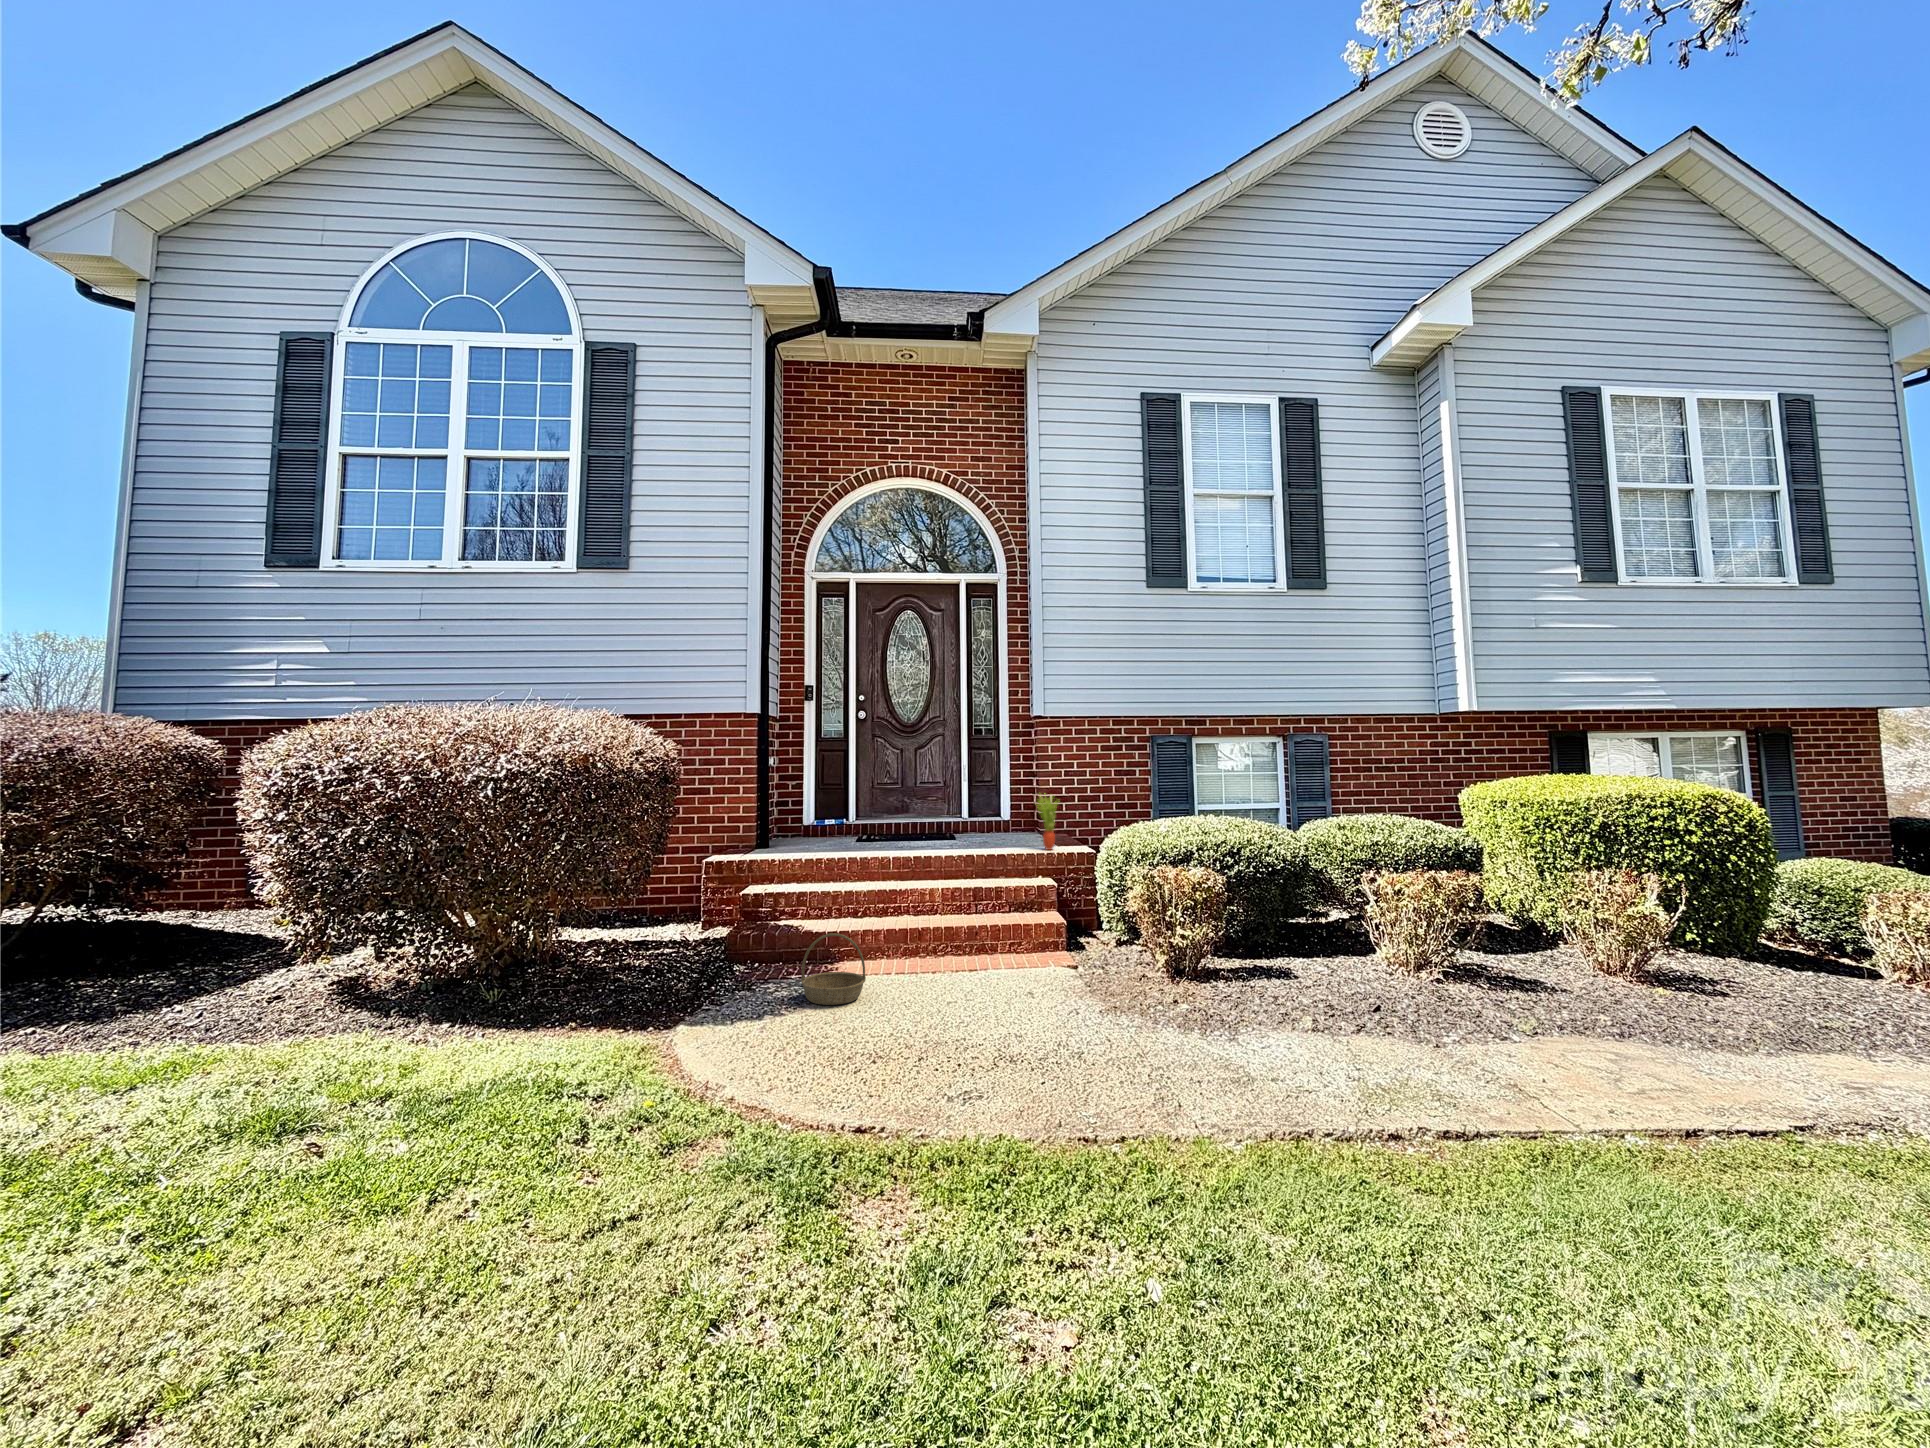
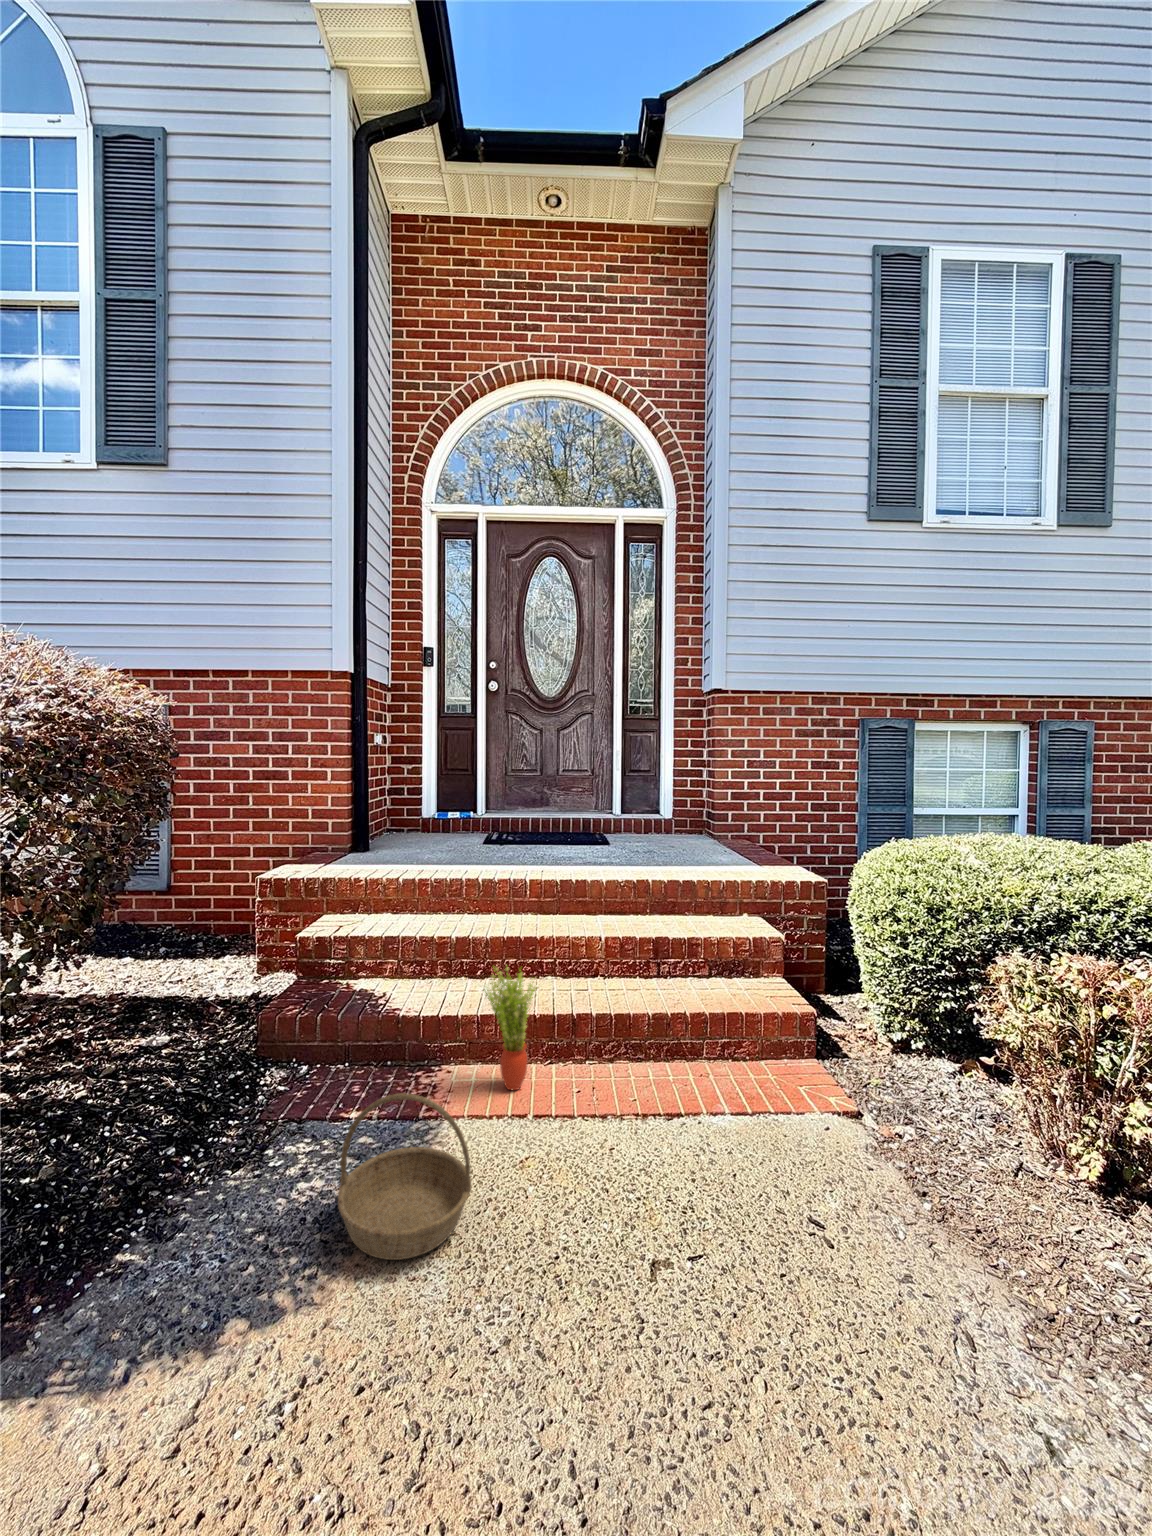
potted plant: present [1038,796,1057,850] -> present [485,965,537,1090]

